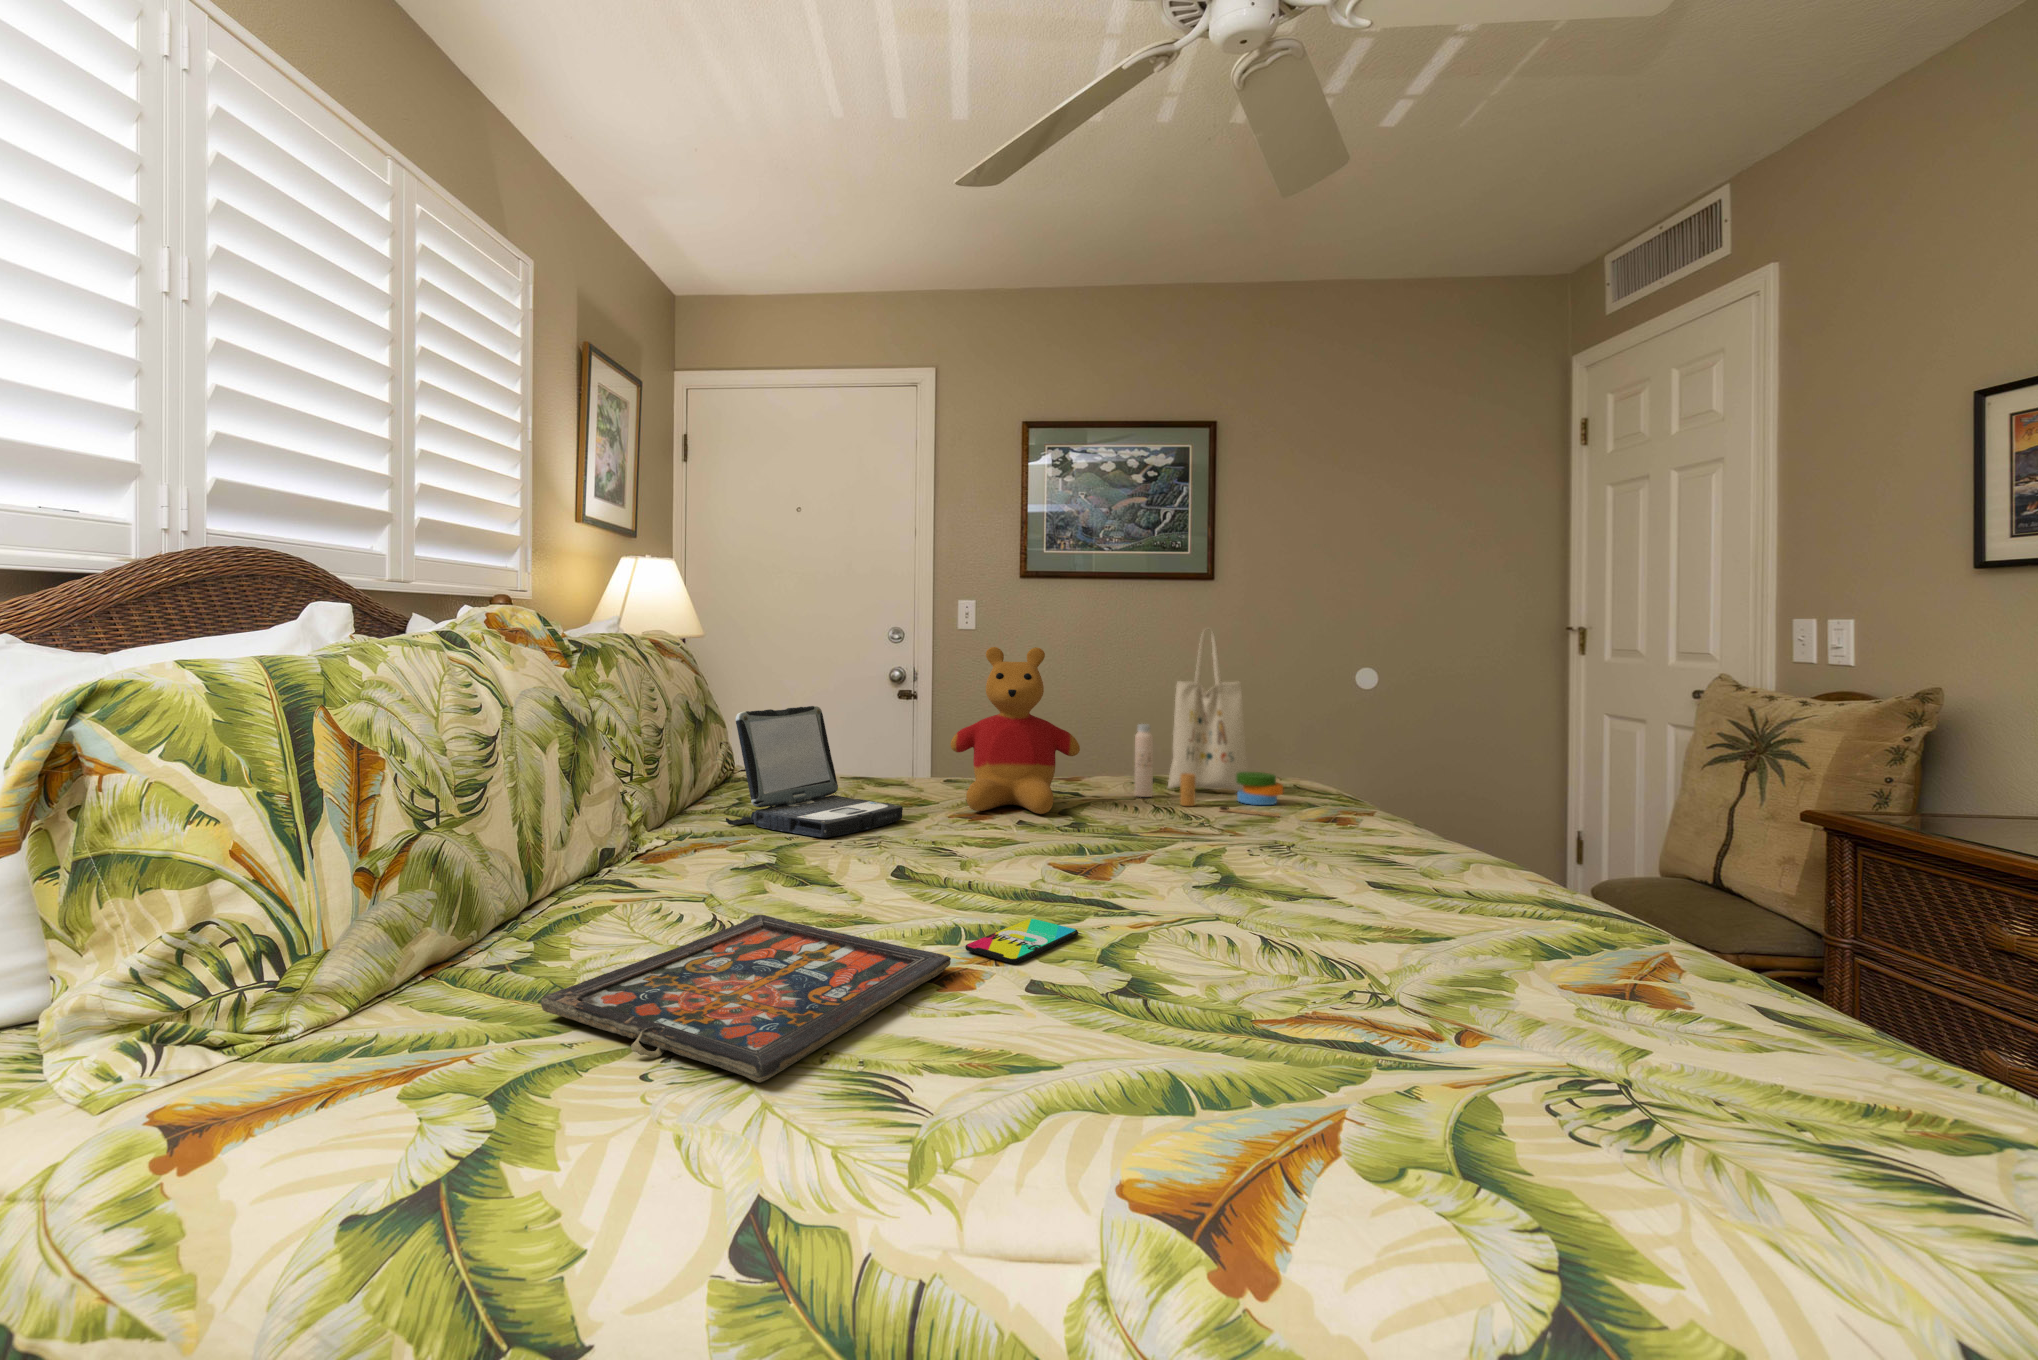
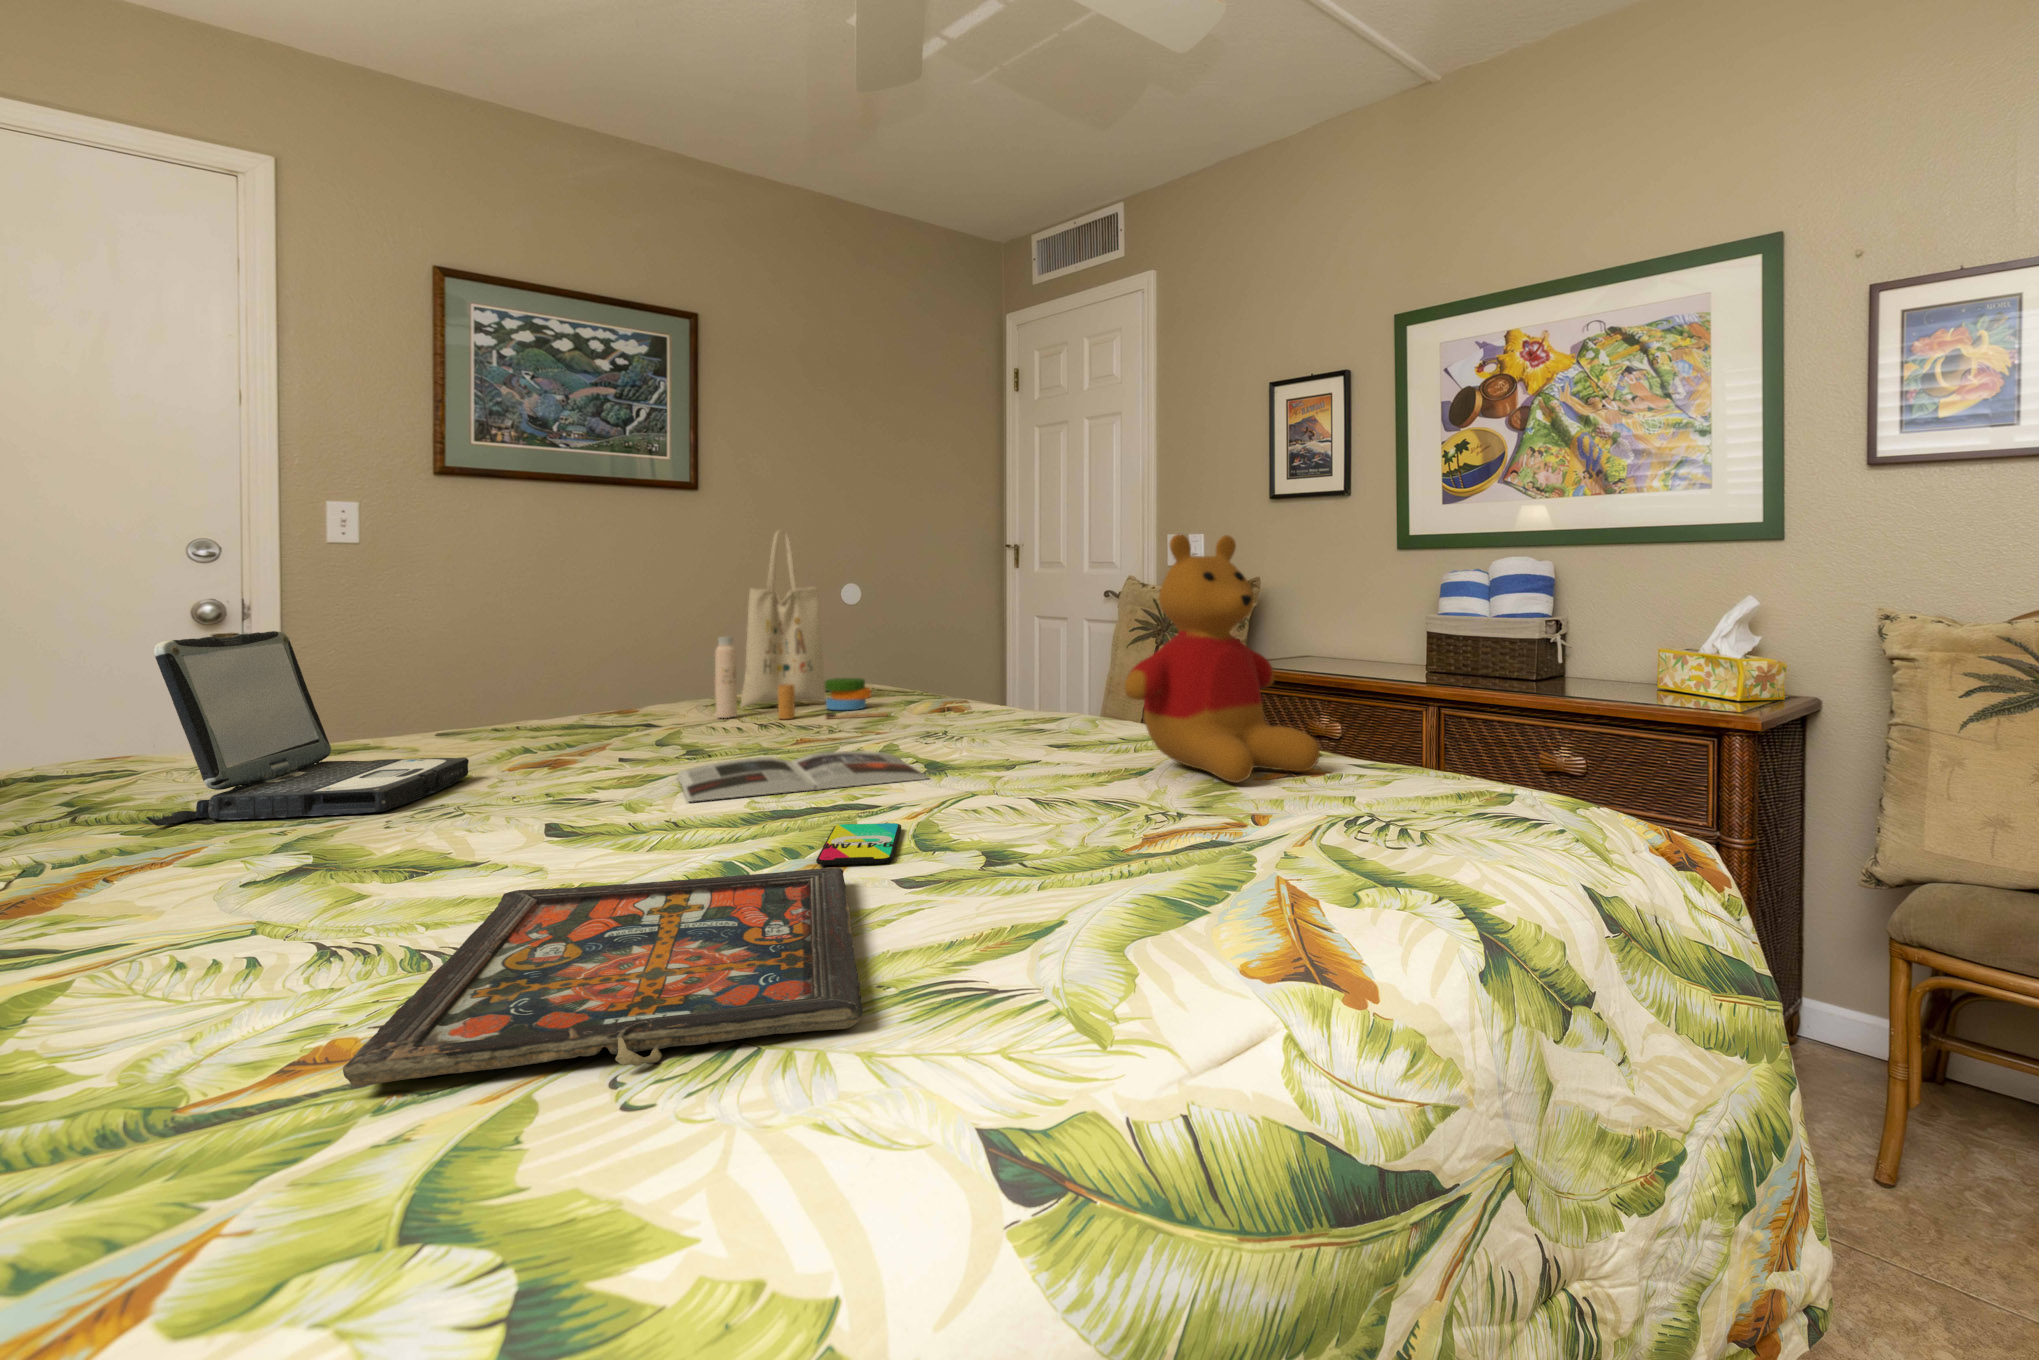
stuffed bear: present [950,647,1080,814] -> present [1125,533,1320,783]
magazine: none [984,840,1203,893] -> present [678,751,928,802]

